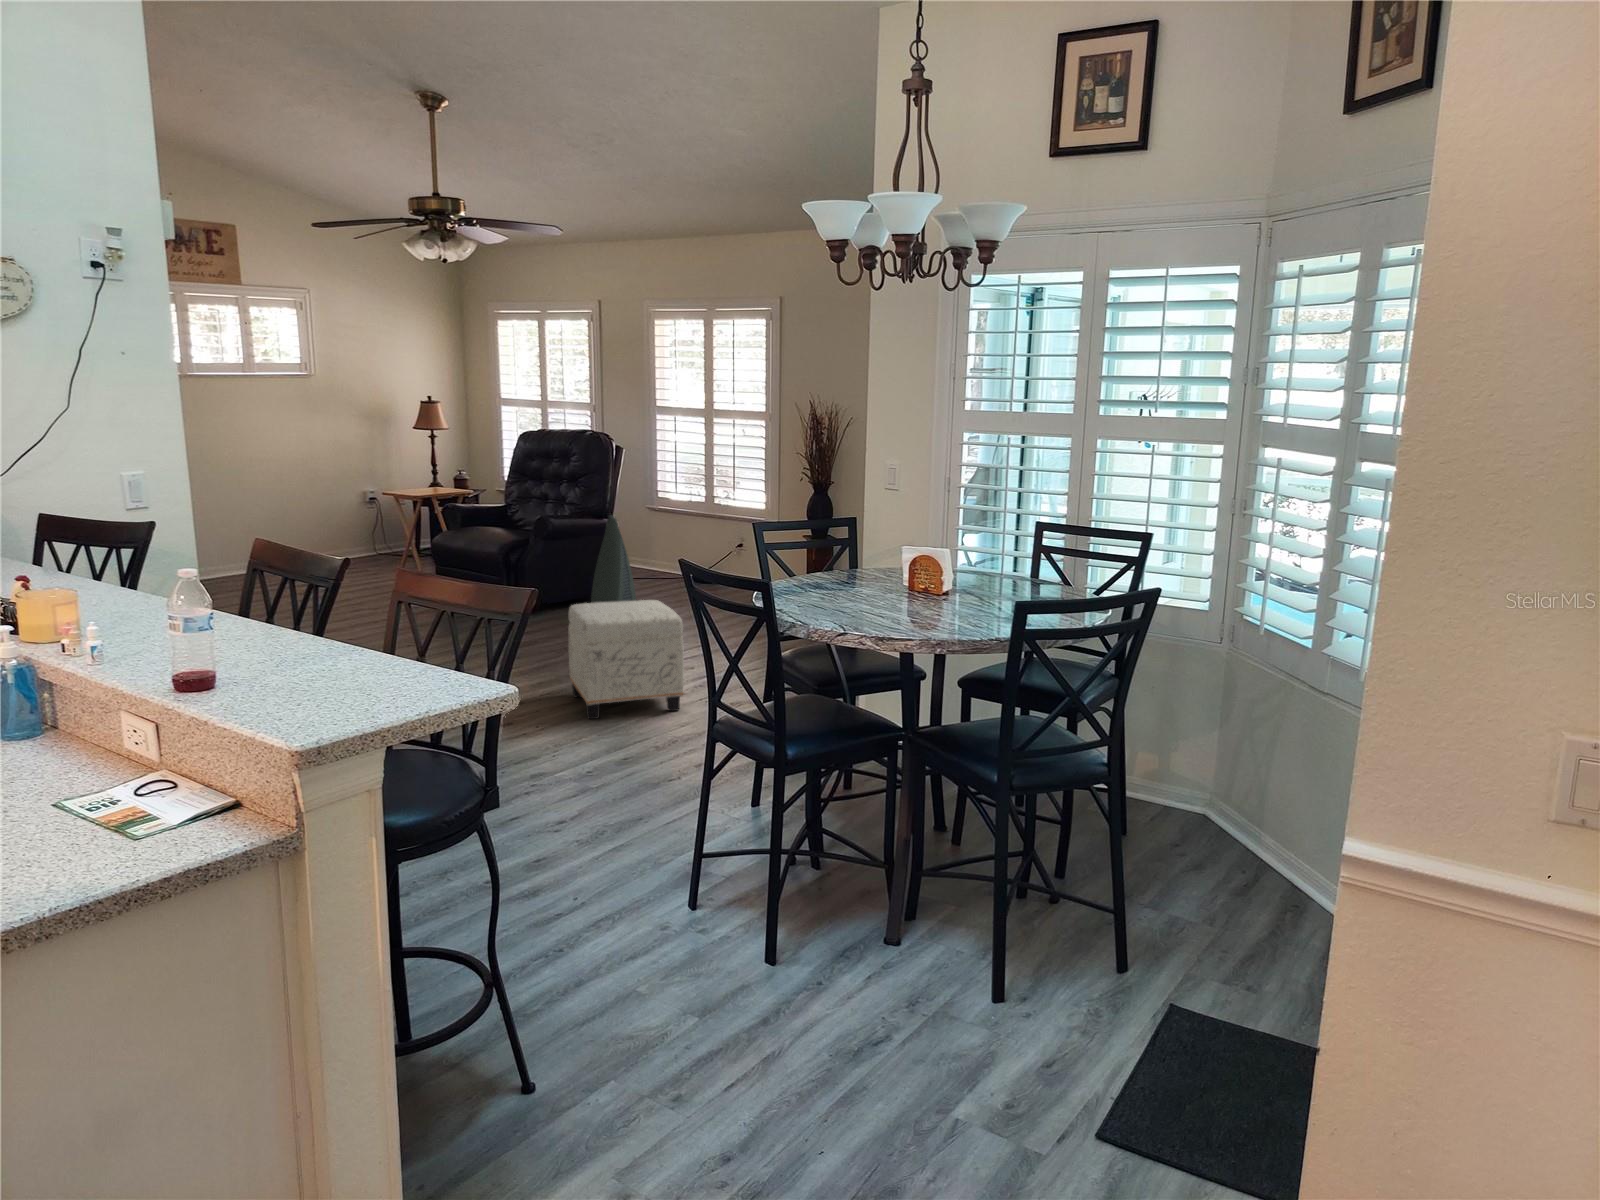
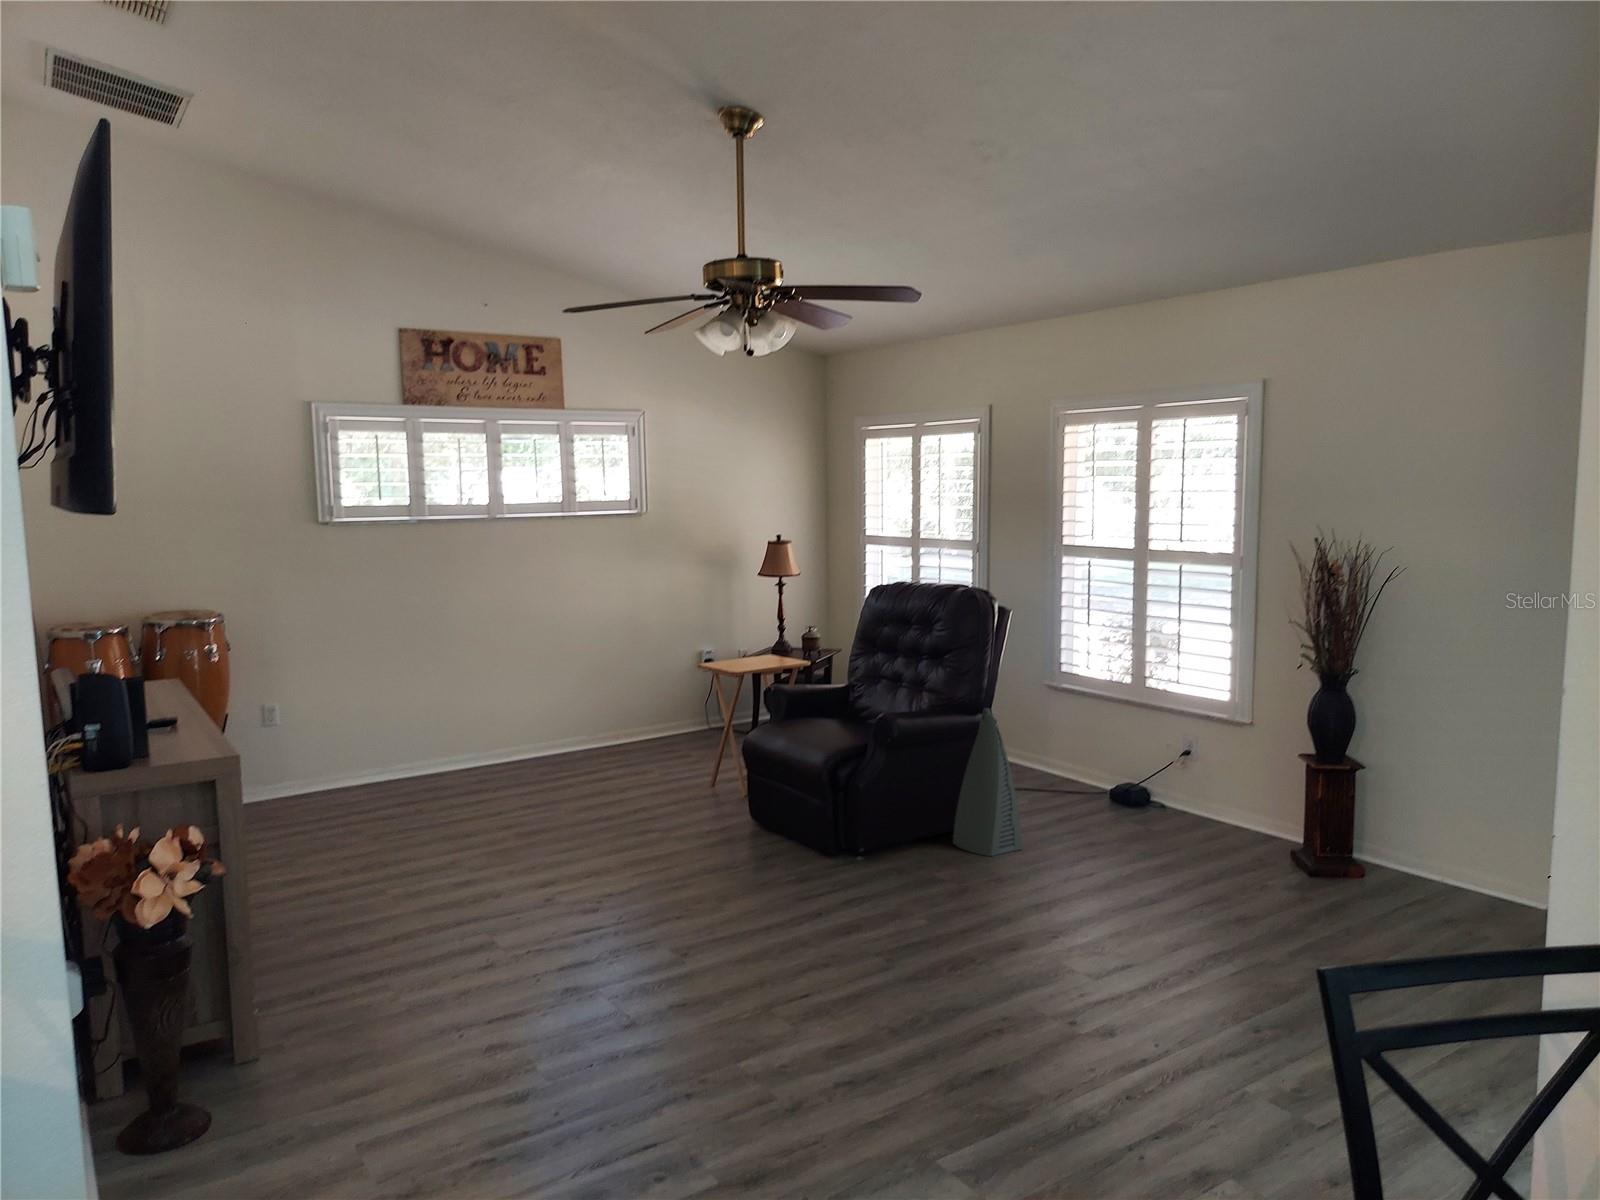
ottoman: present [568,600,684,719] -> none [875,910,1086,1164]

